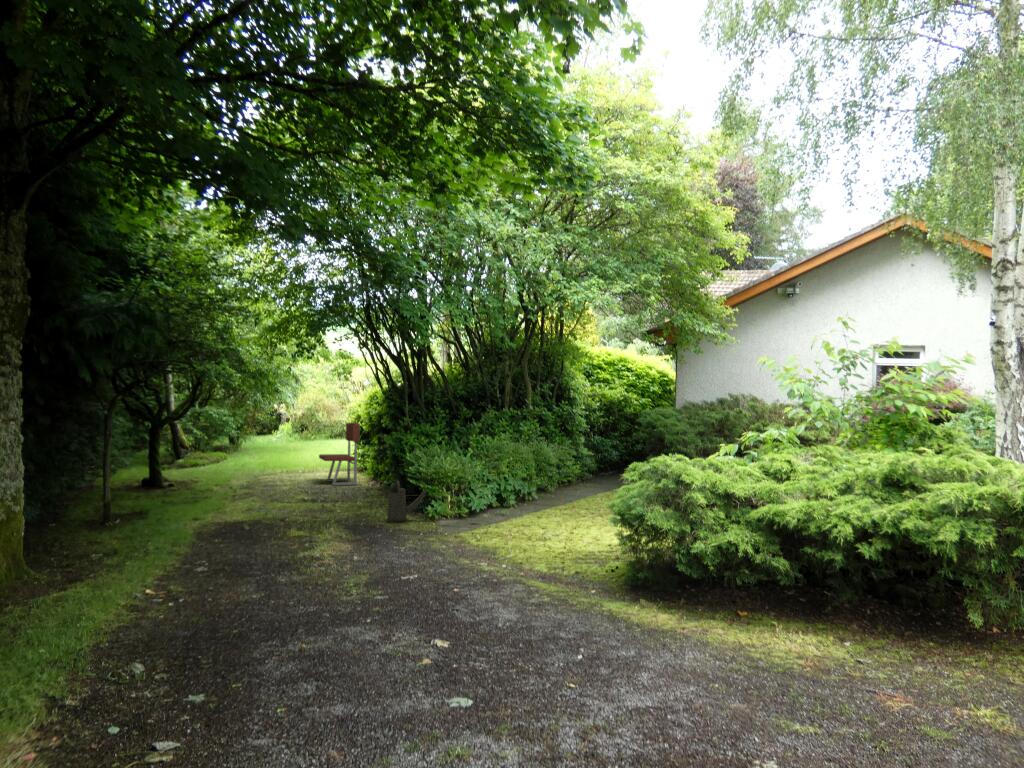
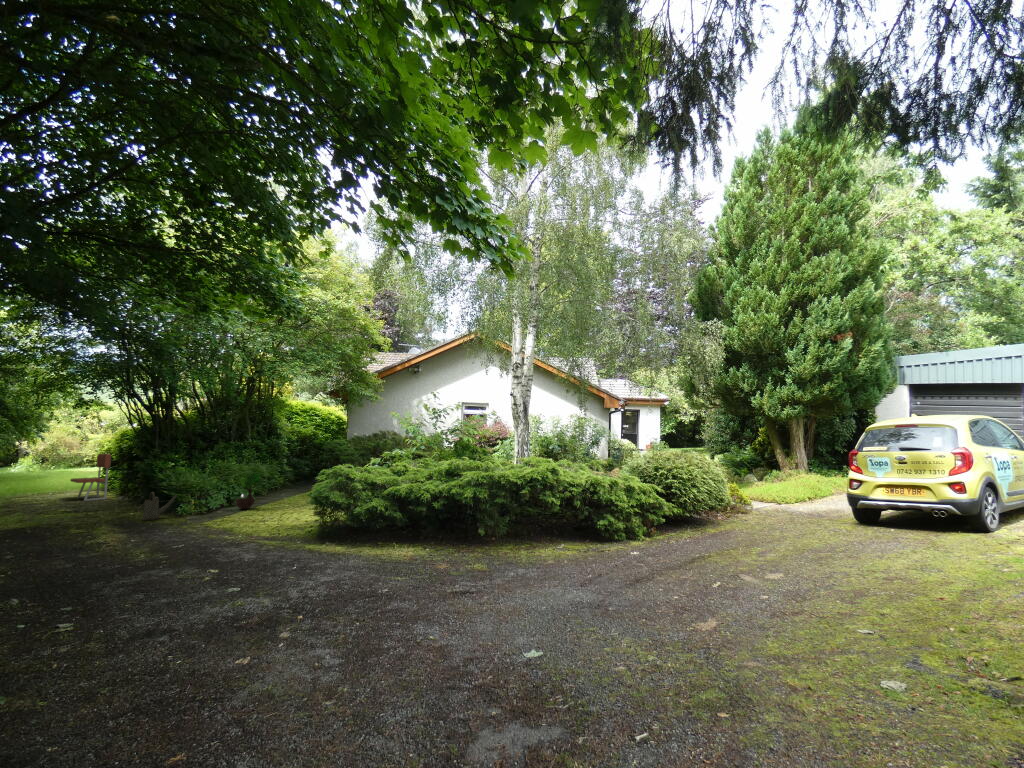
potted tree: none [508,455,543,516] -> present [236,473,259,509]

